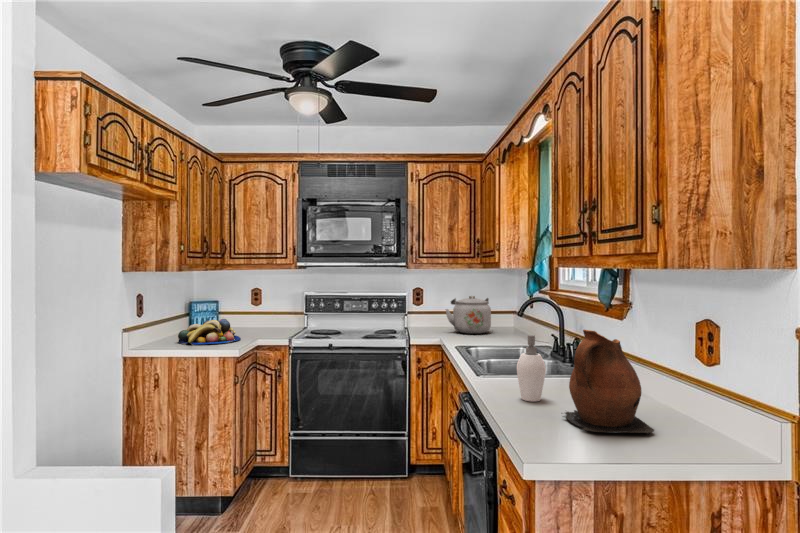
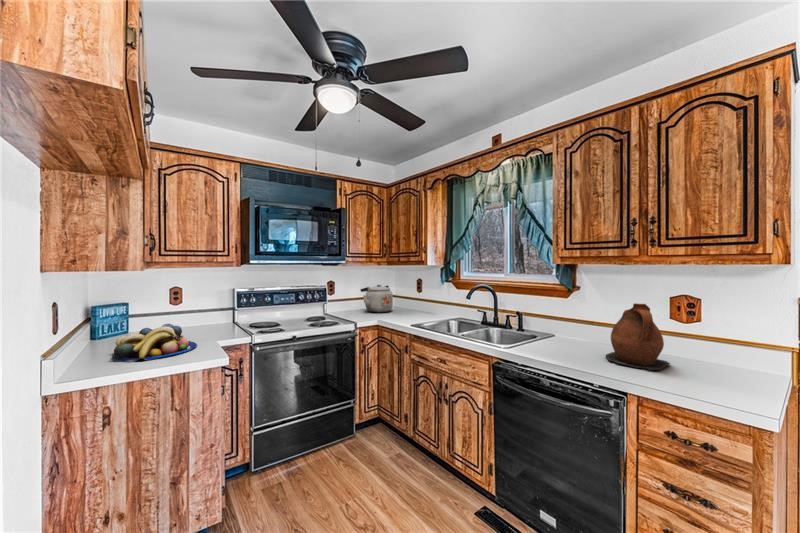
soap dispenser: present [517,335,548,401] -> none [552,310,581,357]

